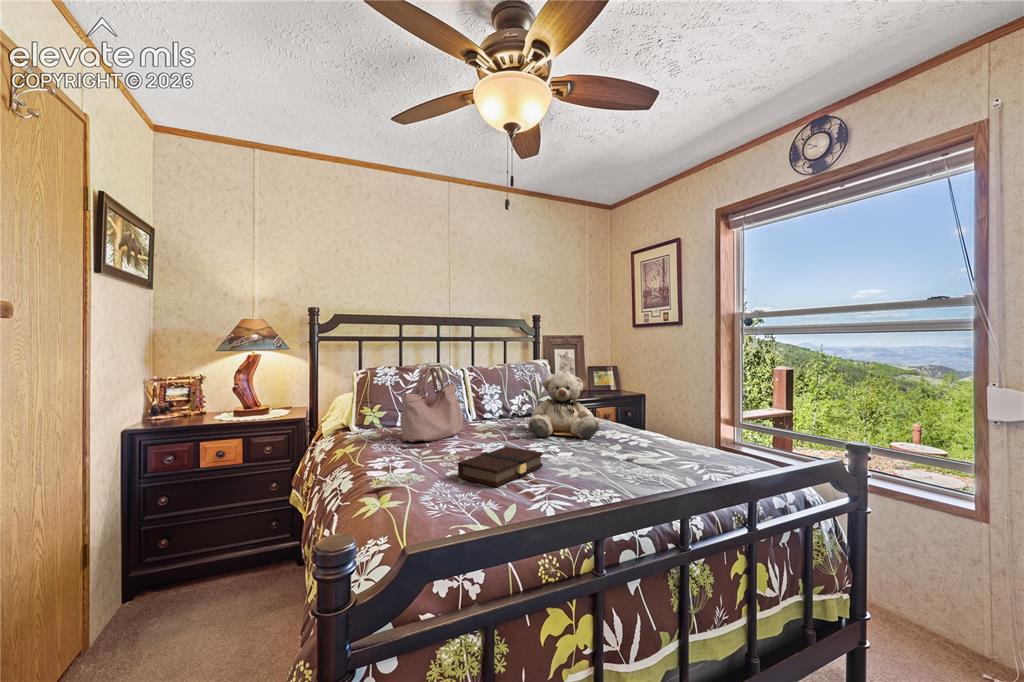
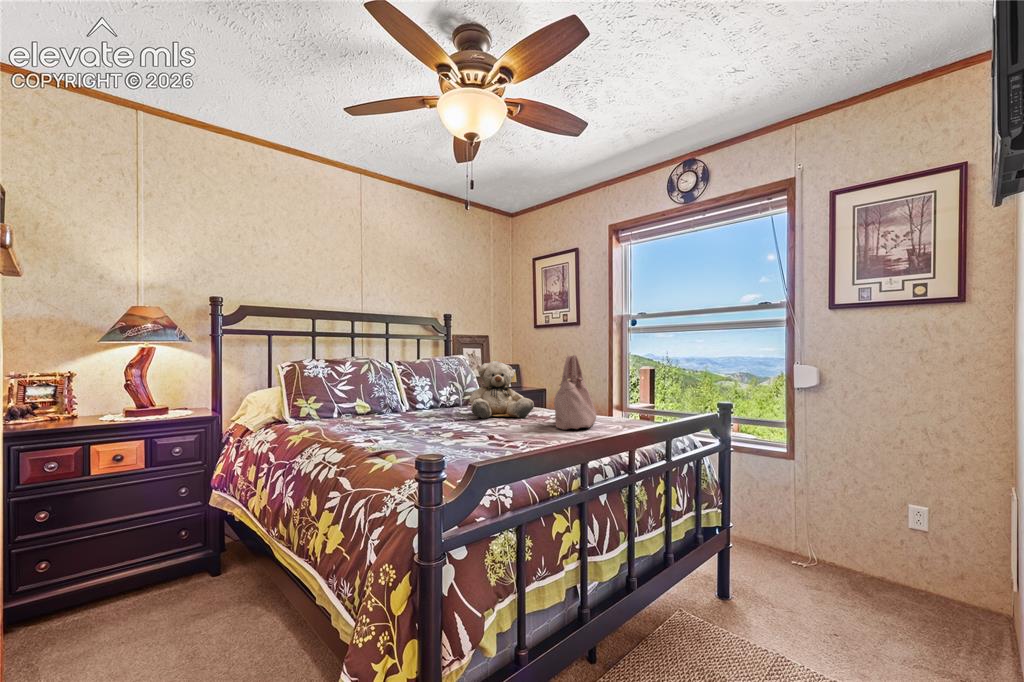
handbag: present [401,366,463,442] -> present [554,355,597,430]
book: present [458,447,543,487] -> none [441,421,505,446]

